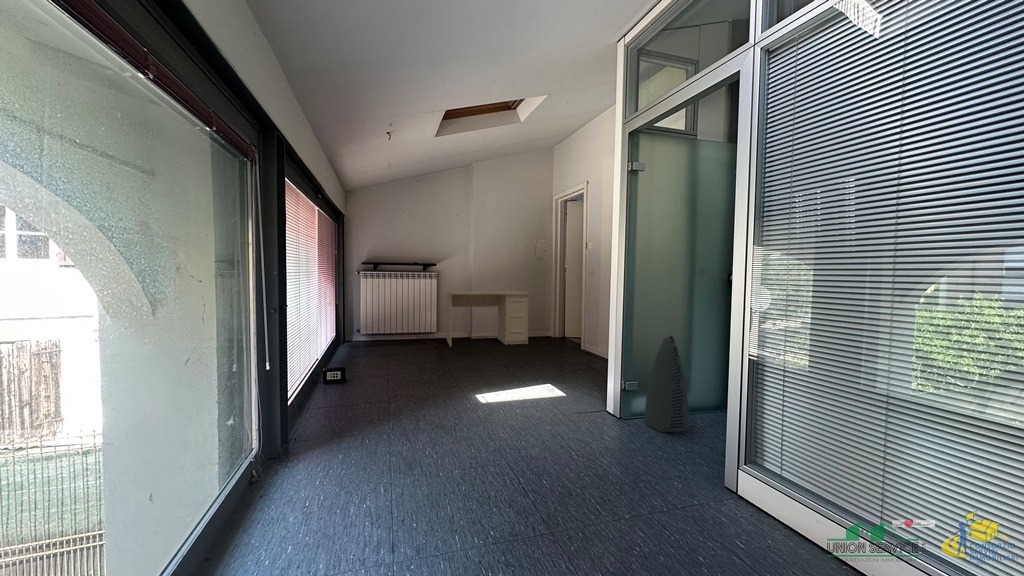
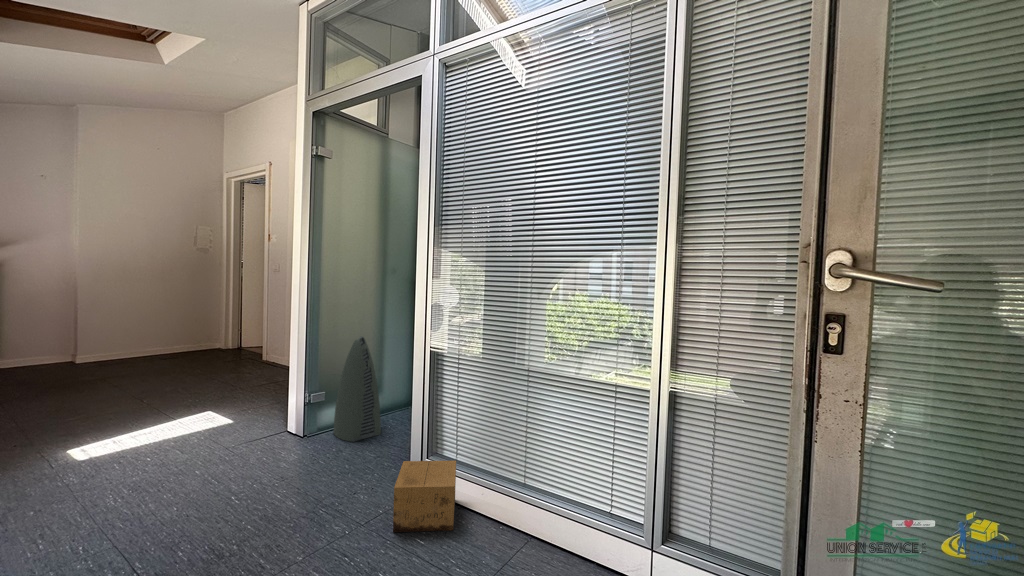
desk: present [446,291,529,347] -> none [19,293,184,382]
cardboard box: none [709,462,781,550] -> present [393,461,456,532]

